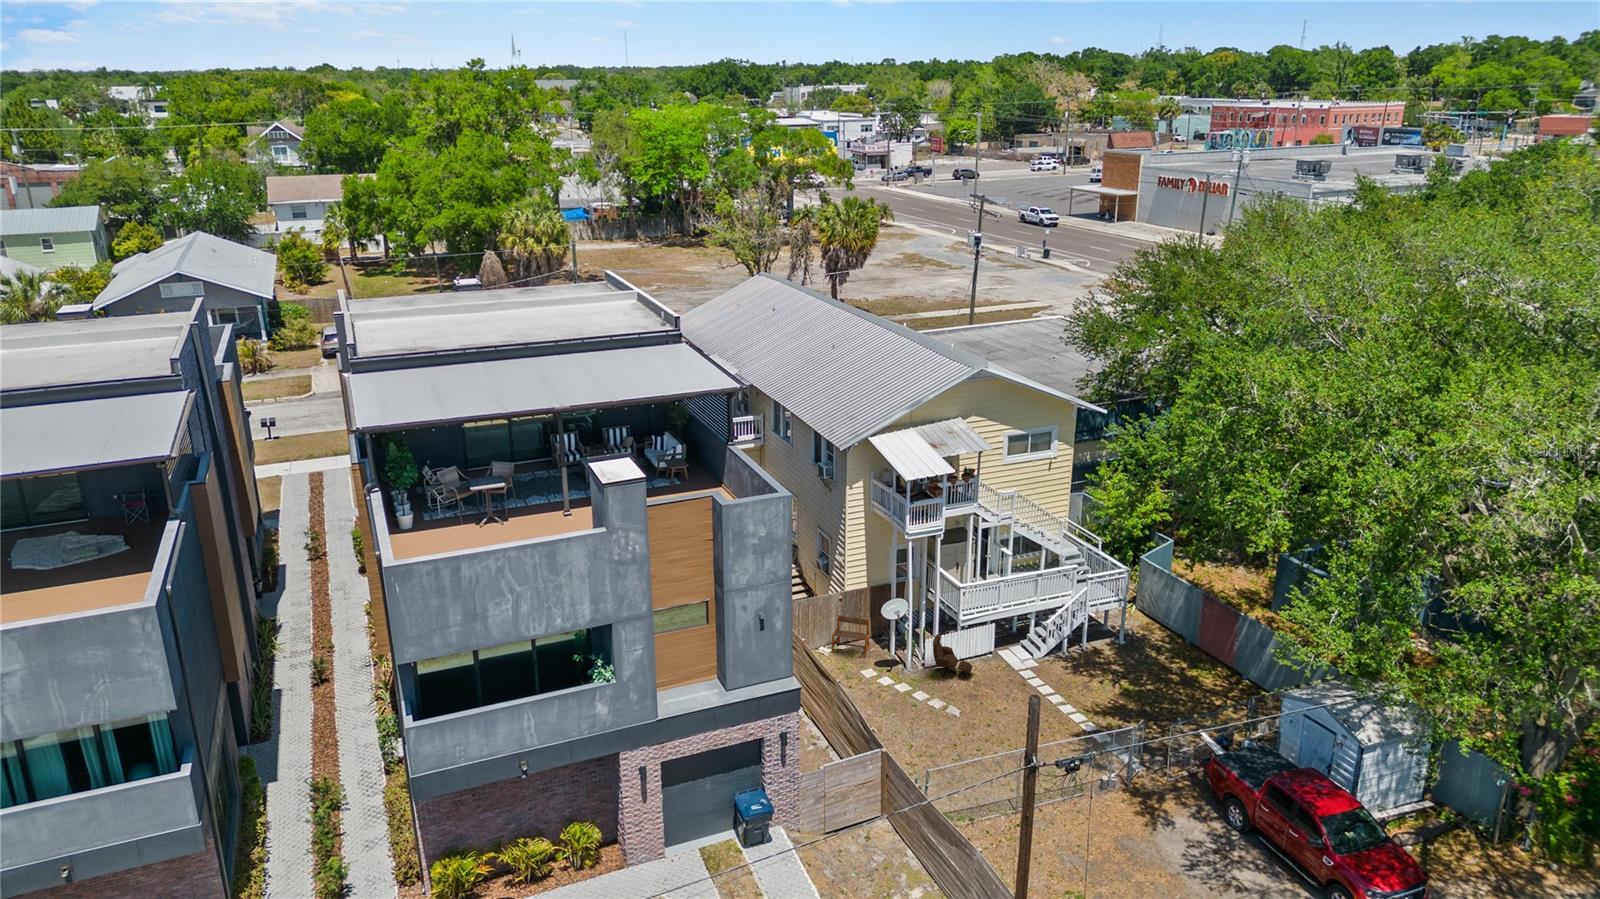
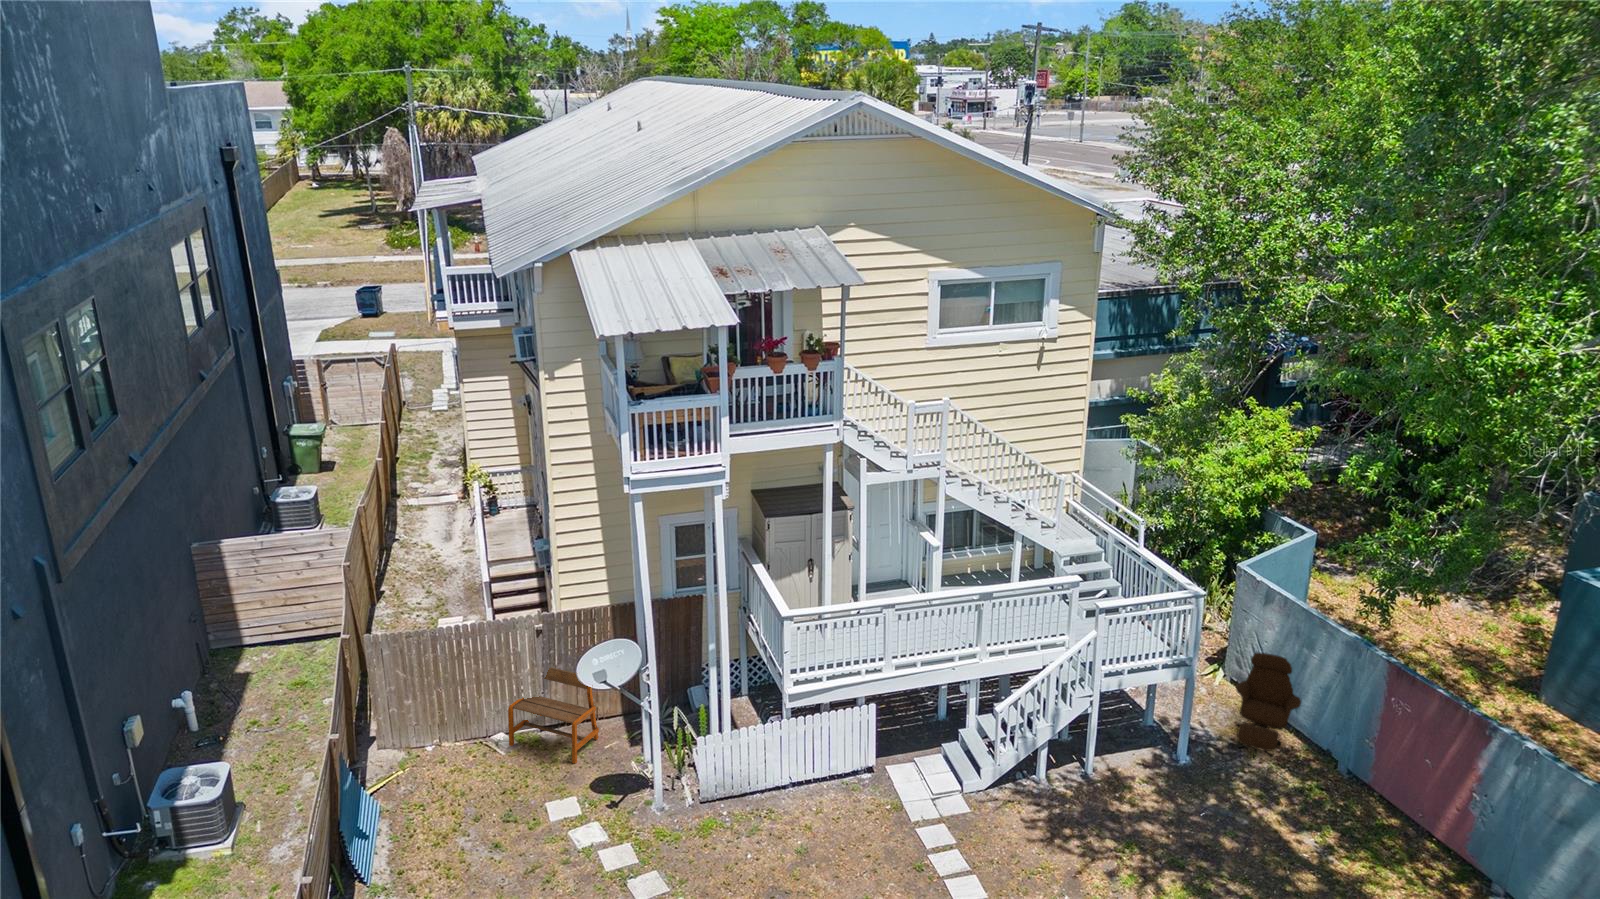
lounge chair: present [933,634,972,678] -> present [1236,653,1301,758]

